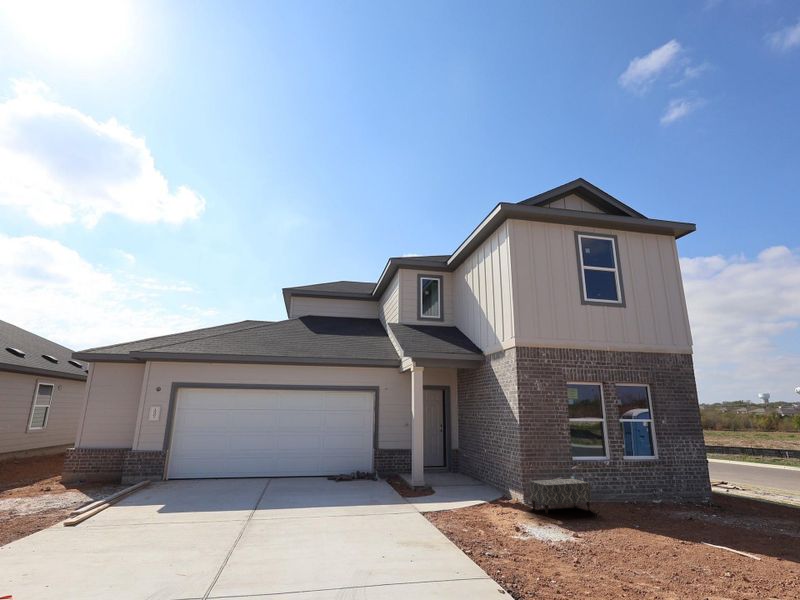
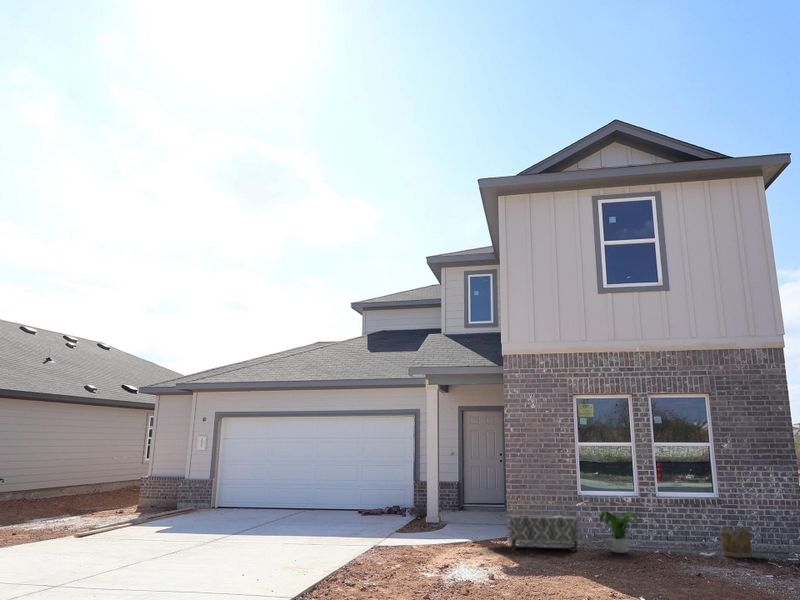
potted plant: none [593,473,631,508] -> present [600,511,641,553]
bucket: none [669,480,694,505] -> present [720,528,754,558]

